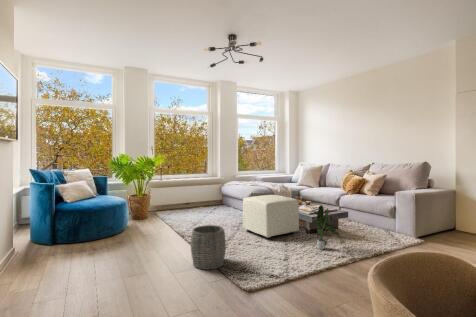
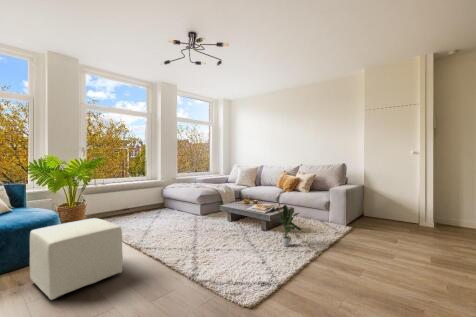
ottoman: present [243,195,299,238] -> present [30,218,123,300]
woven basket: present [191,225,226,269] -> none [166,235,206,289]

